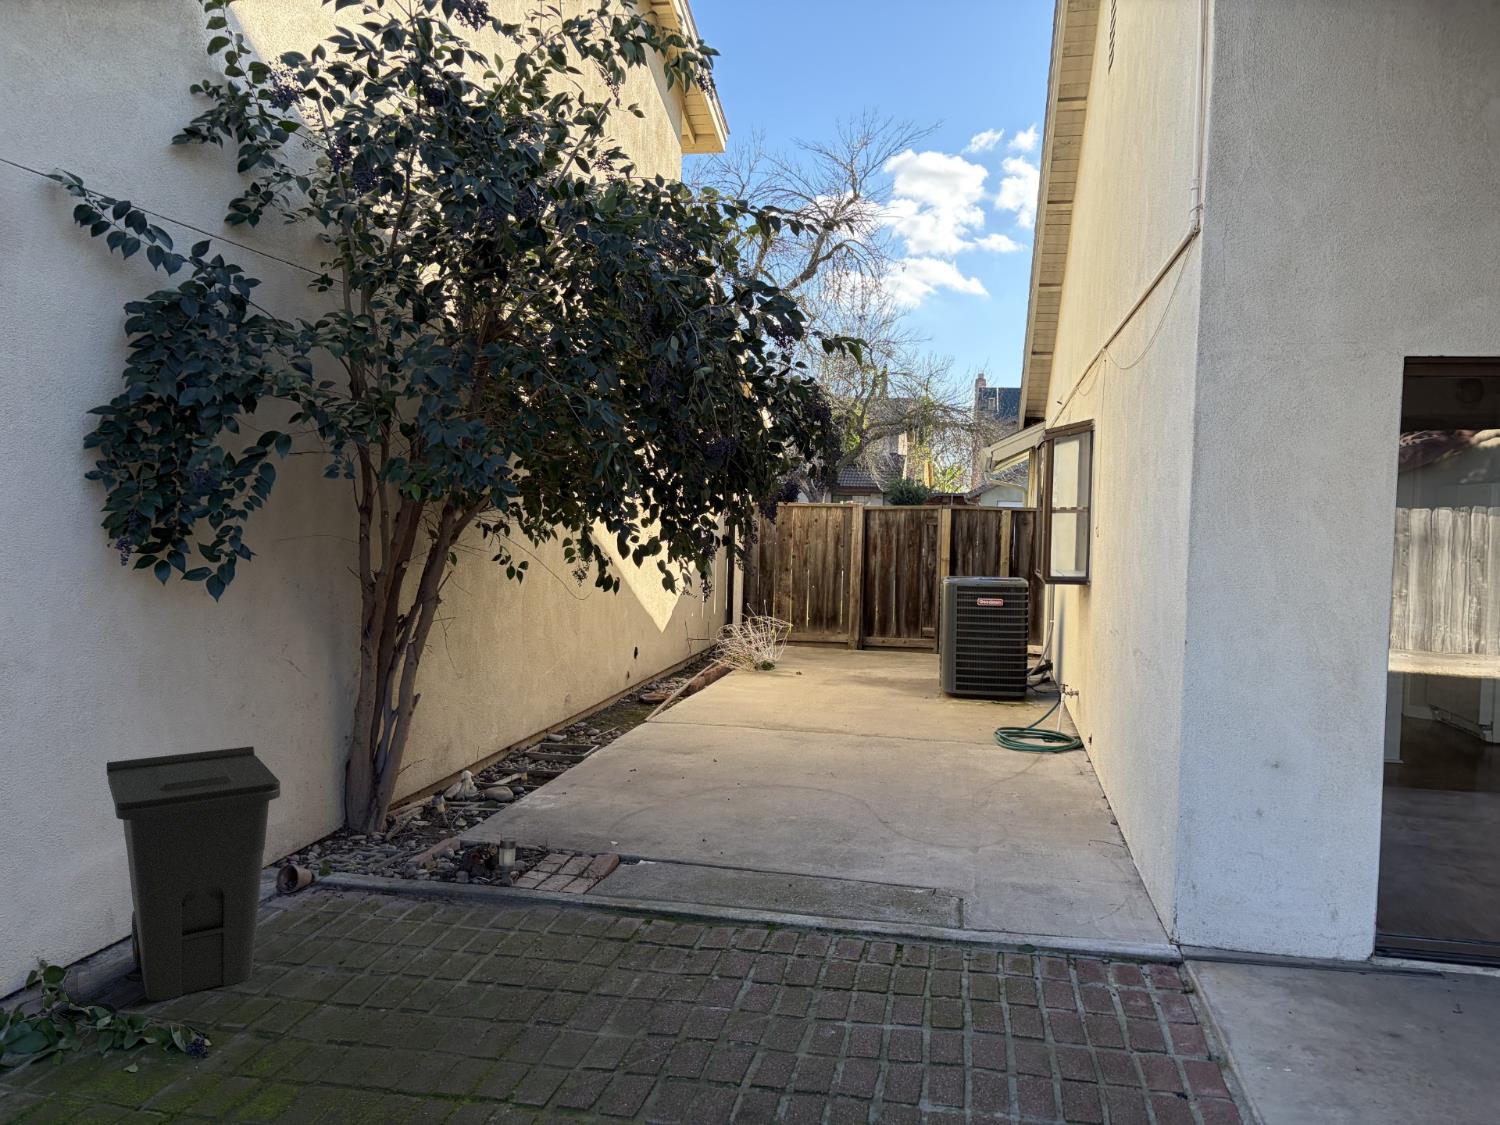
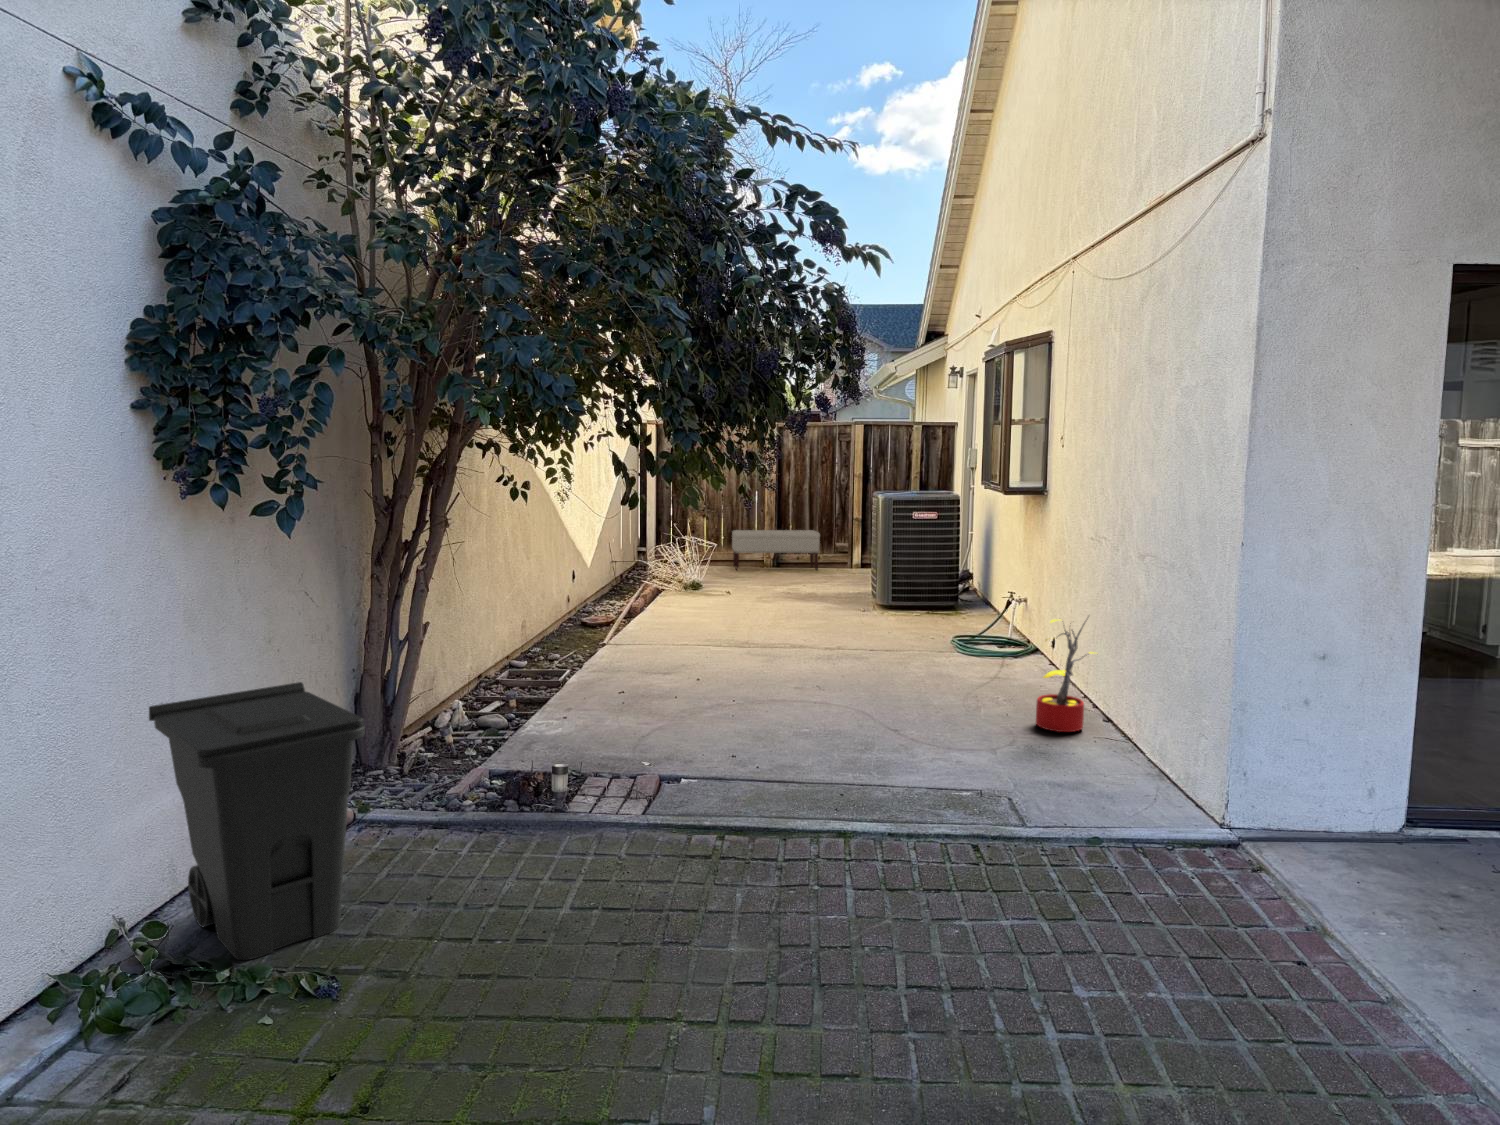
bench: none [813,613,903,656] -> present [732,530,820,570]
decorative plant: none [1030,709,1109,834] -> present [1036,619,1094,732]

